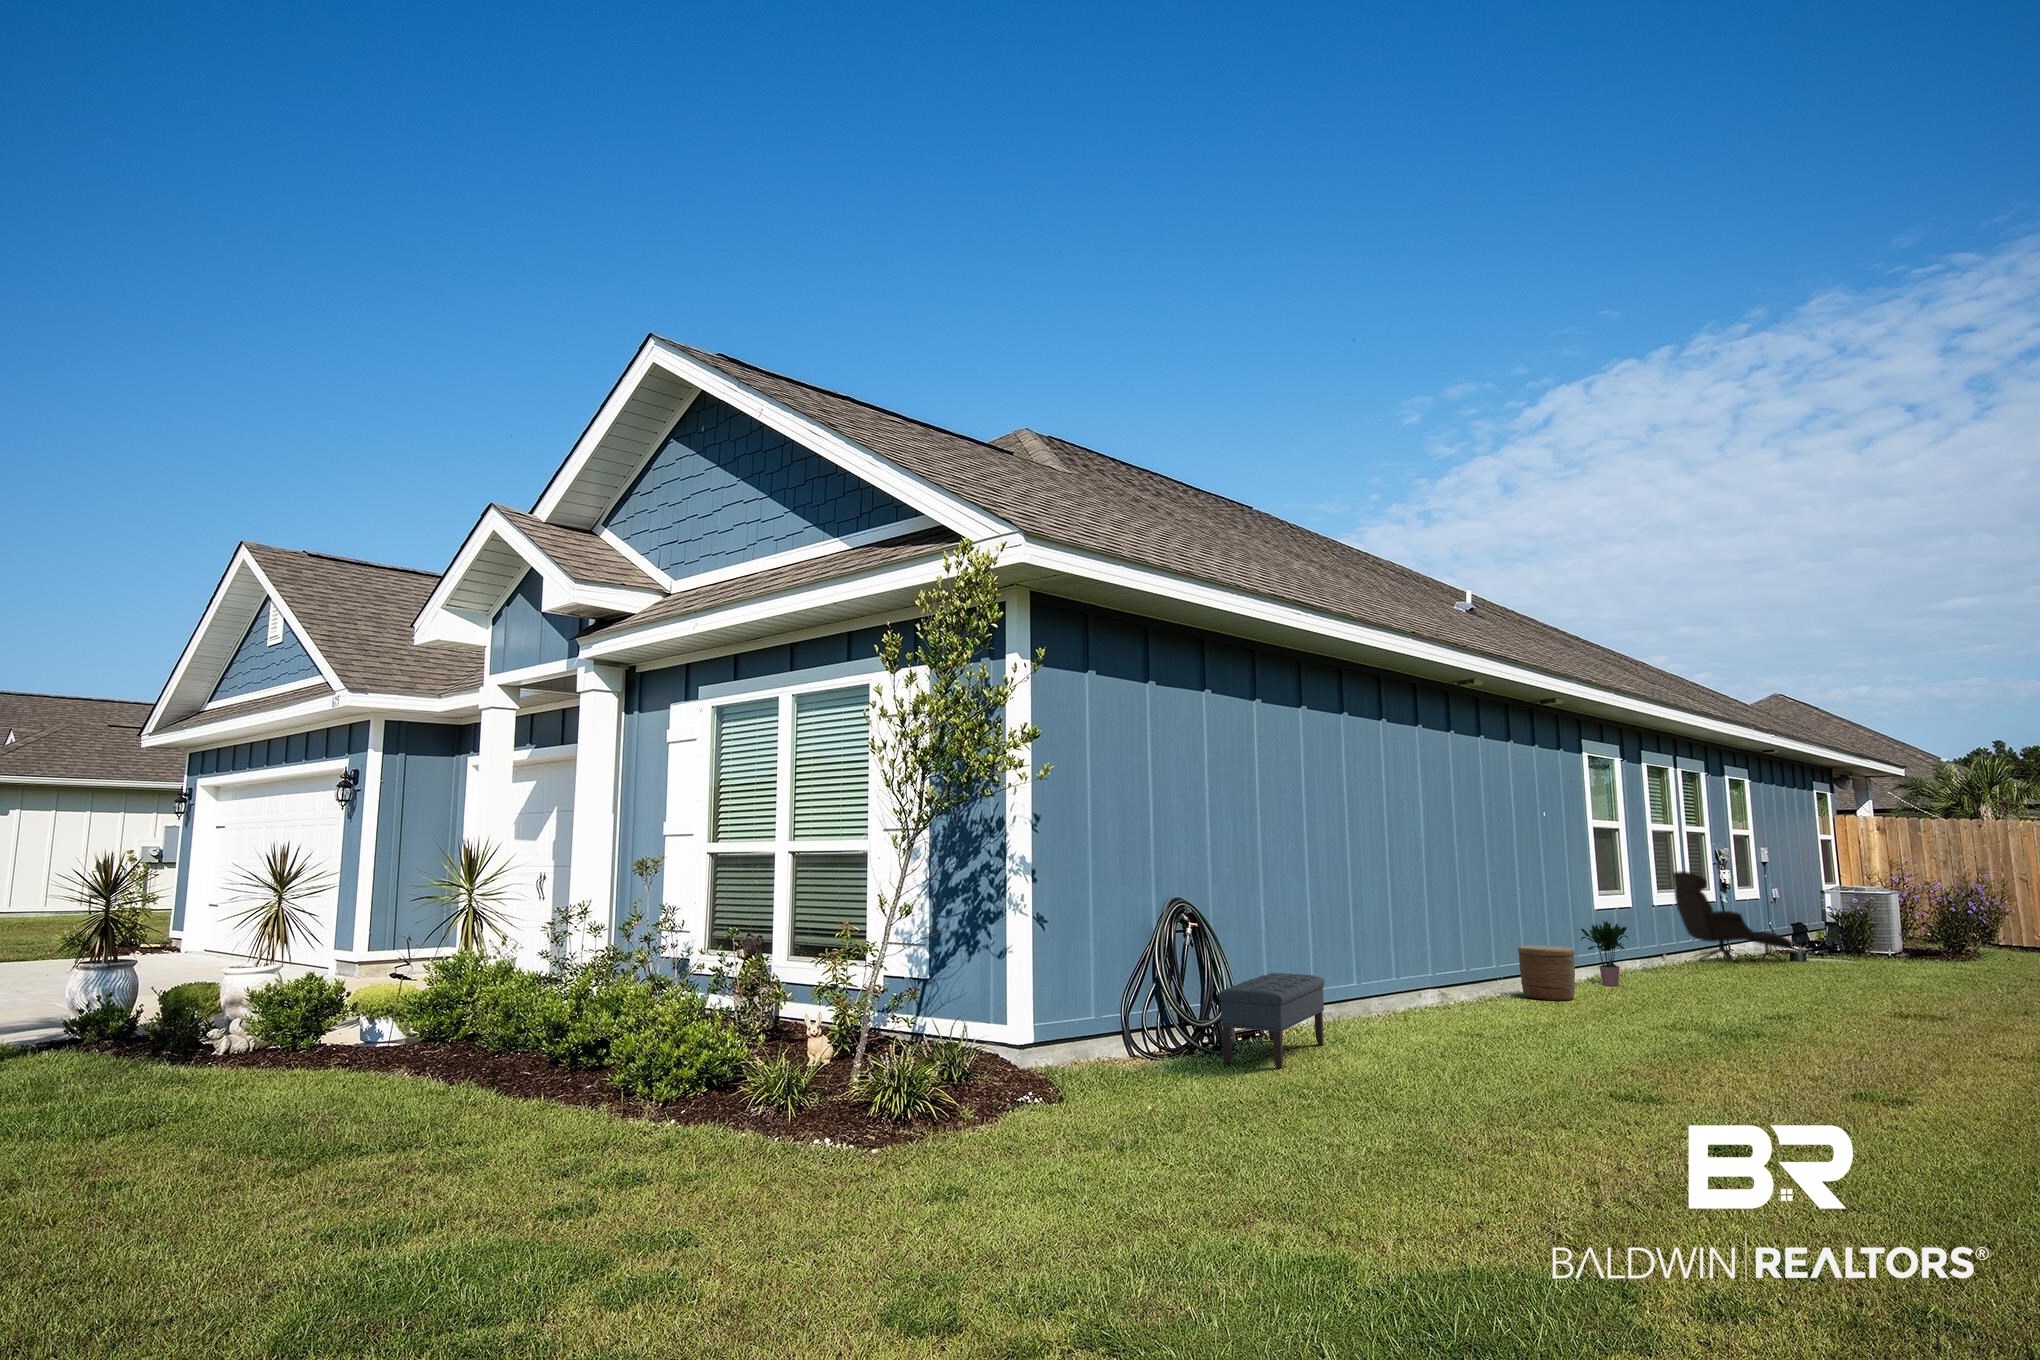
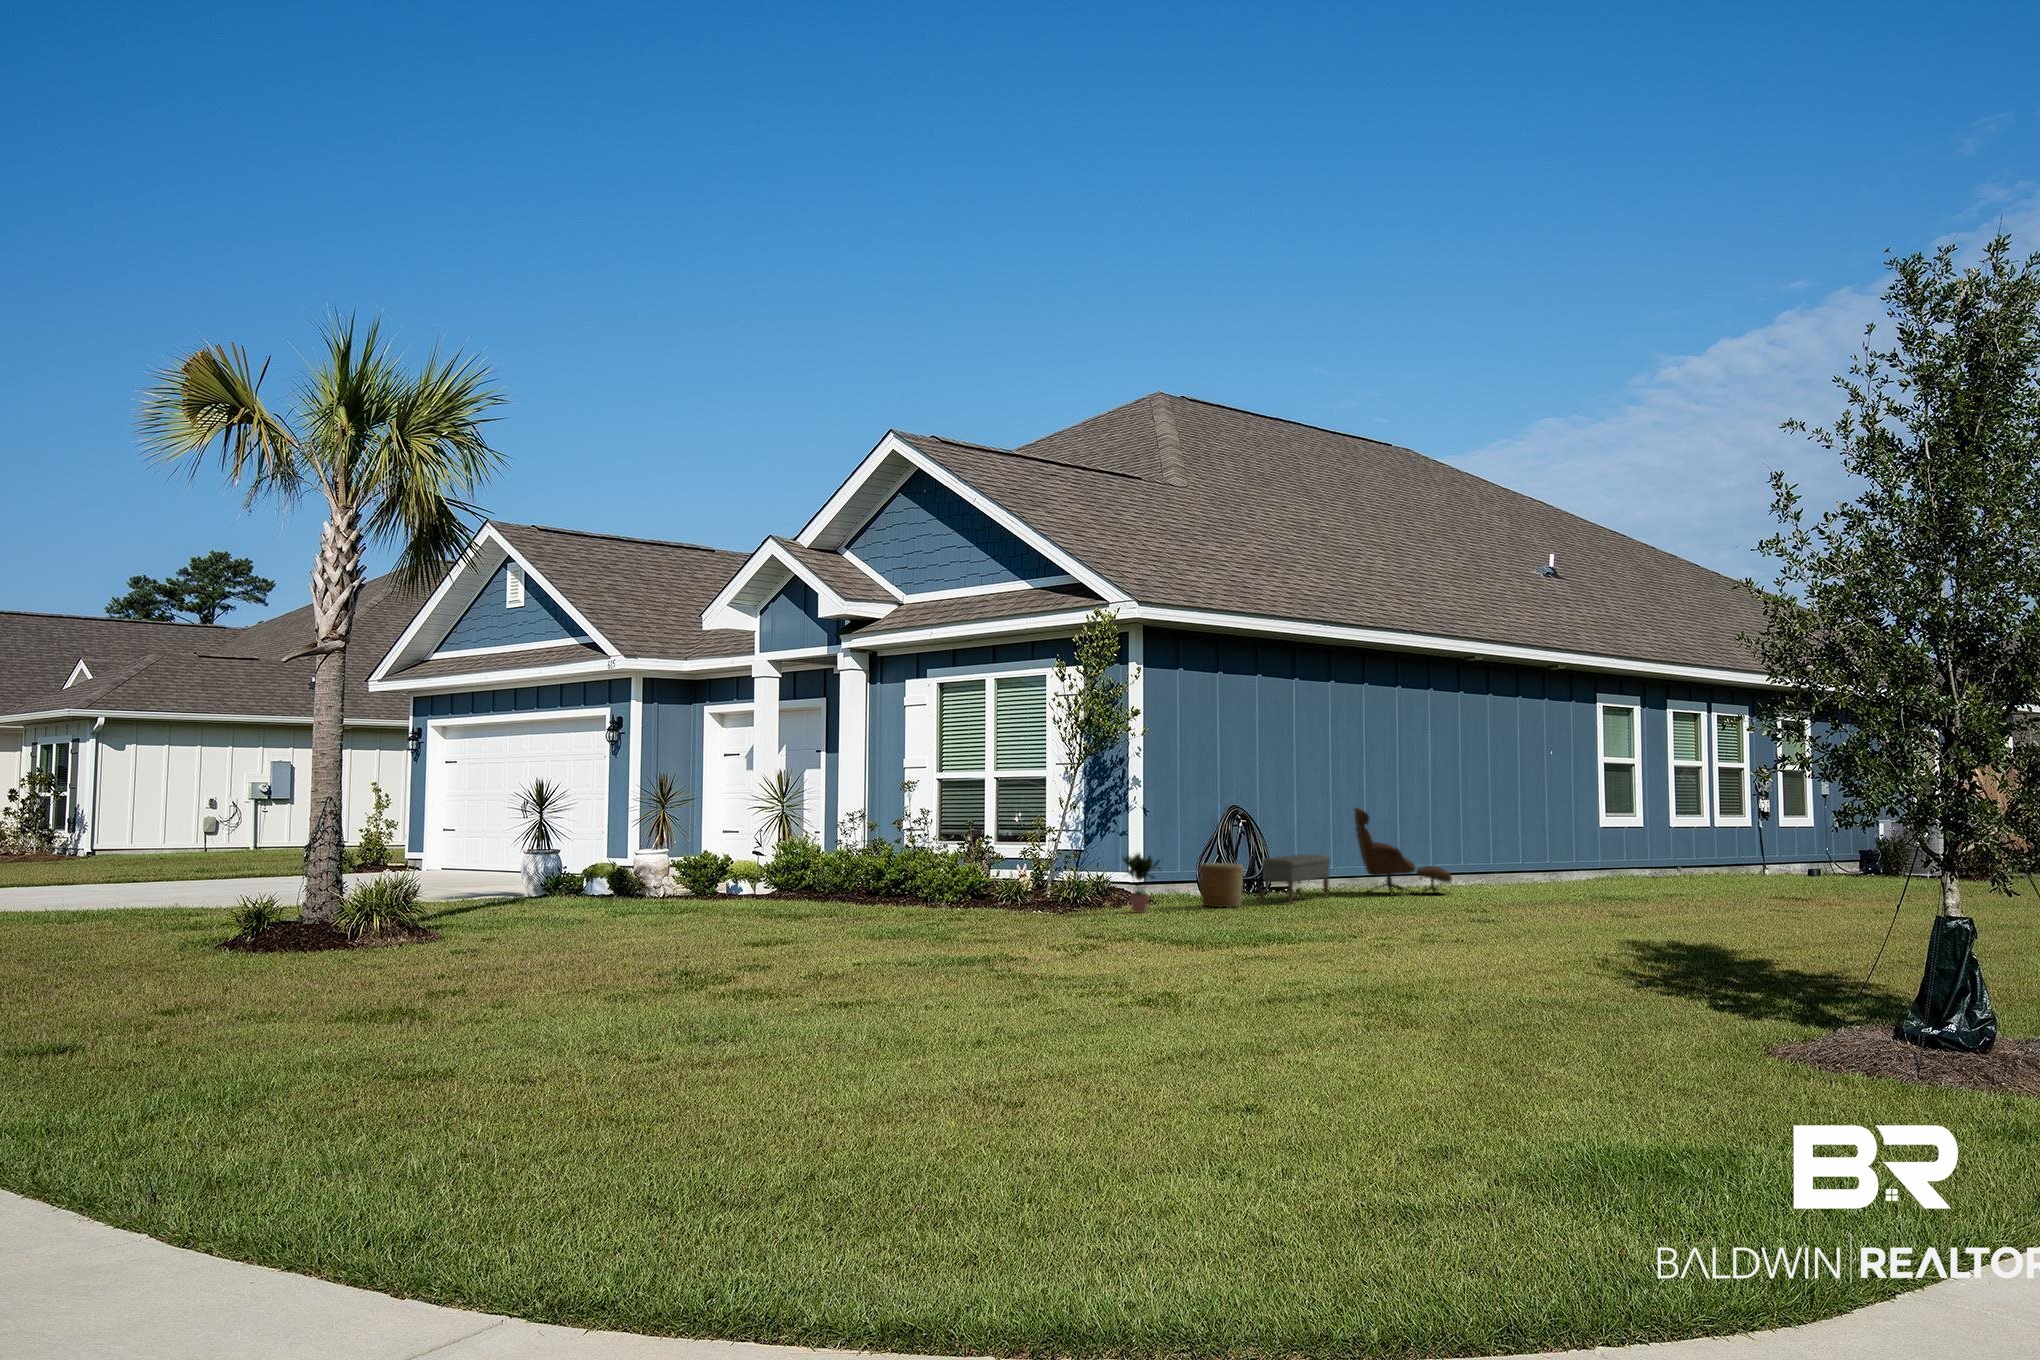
lounge chair: present [1673,871,1793,963] -> present [1355,808,1452,896]
potted plant: present [1581,921,1628,986] -> present [1123,854,1160,913]
woven basket: present [1518,945,1575,1001] -> present [1200,863,1243,908]

